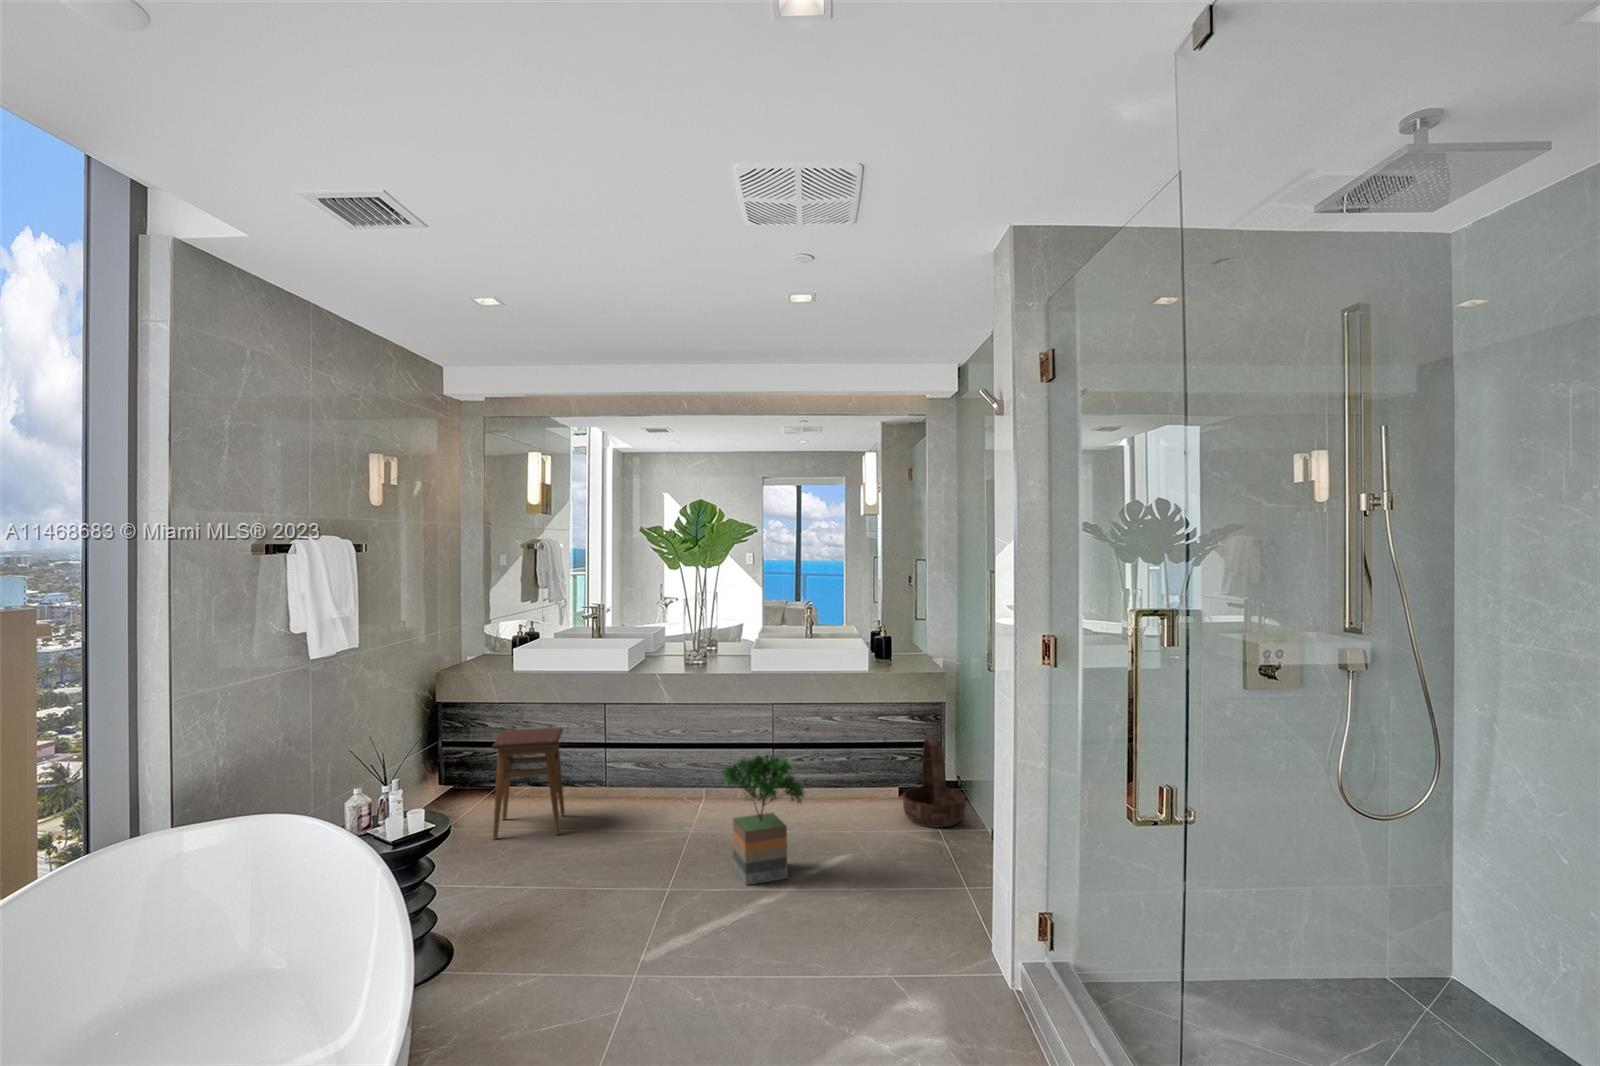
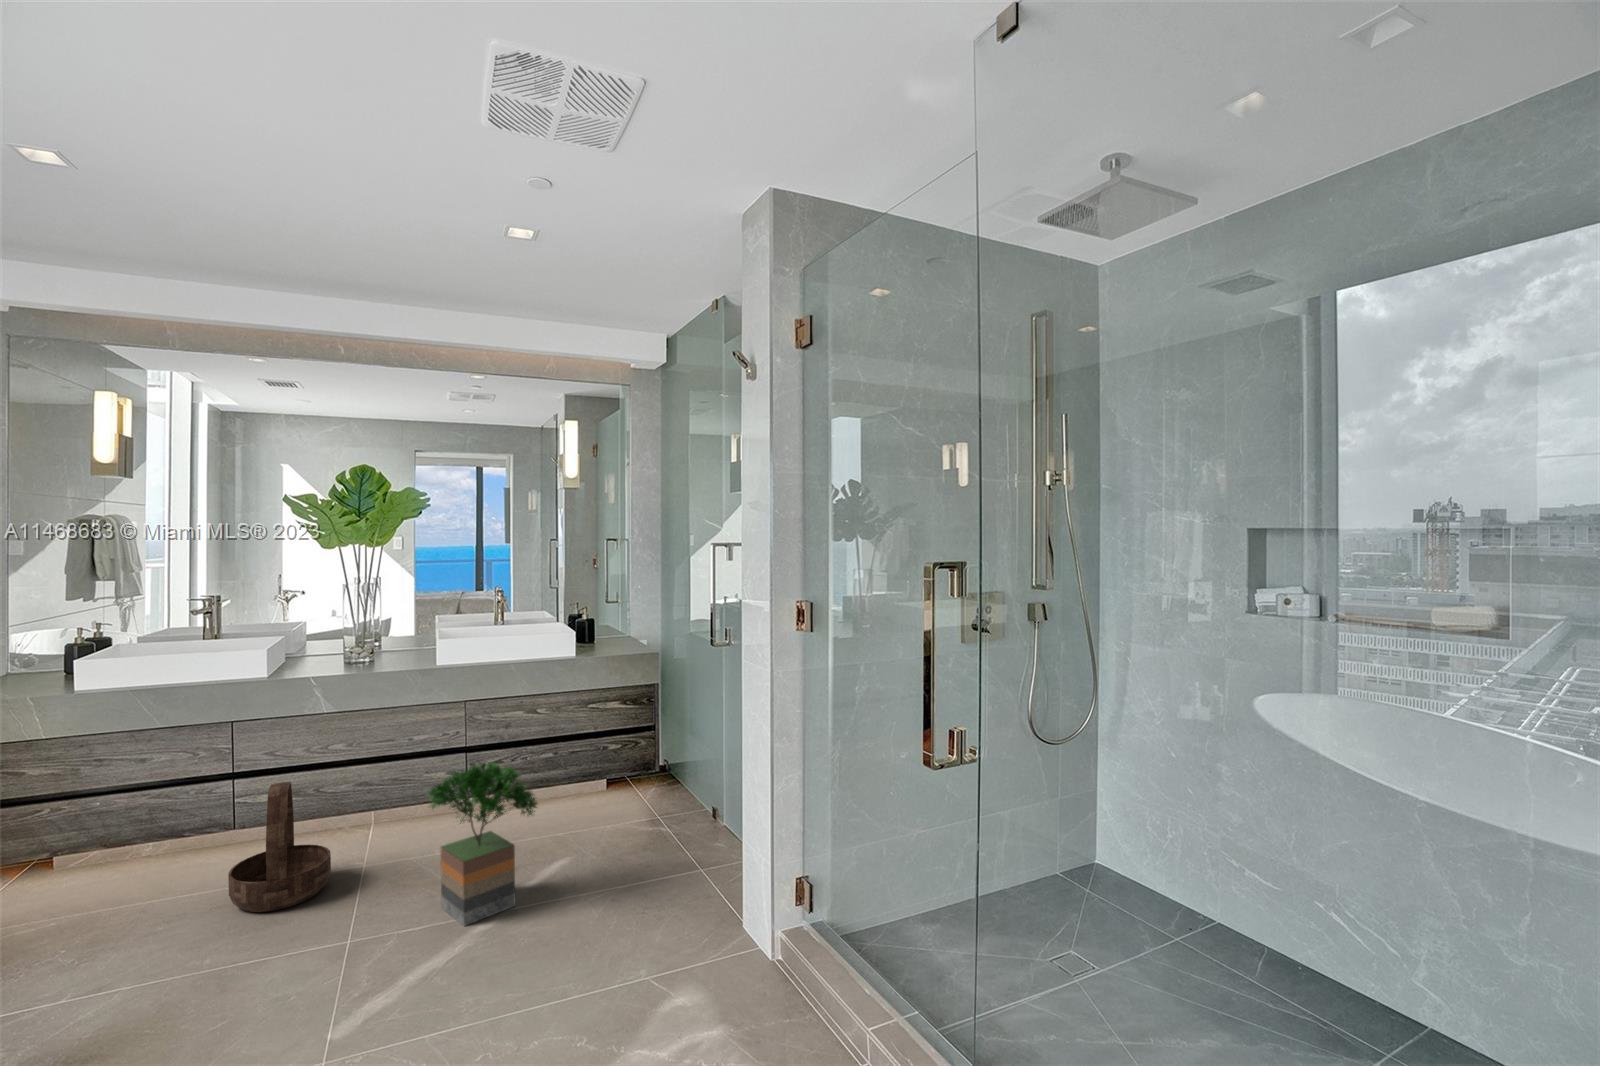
stool: present [492,727,565,839] -> none [42,762,167,938]
basket: present [903,738,965,828] -> present [228,782,331,912]

